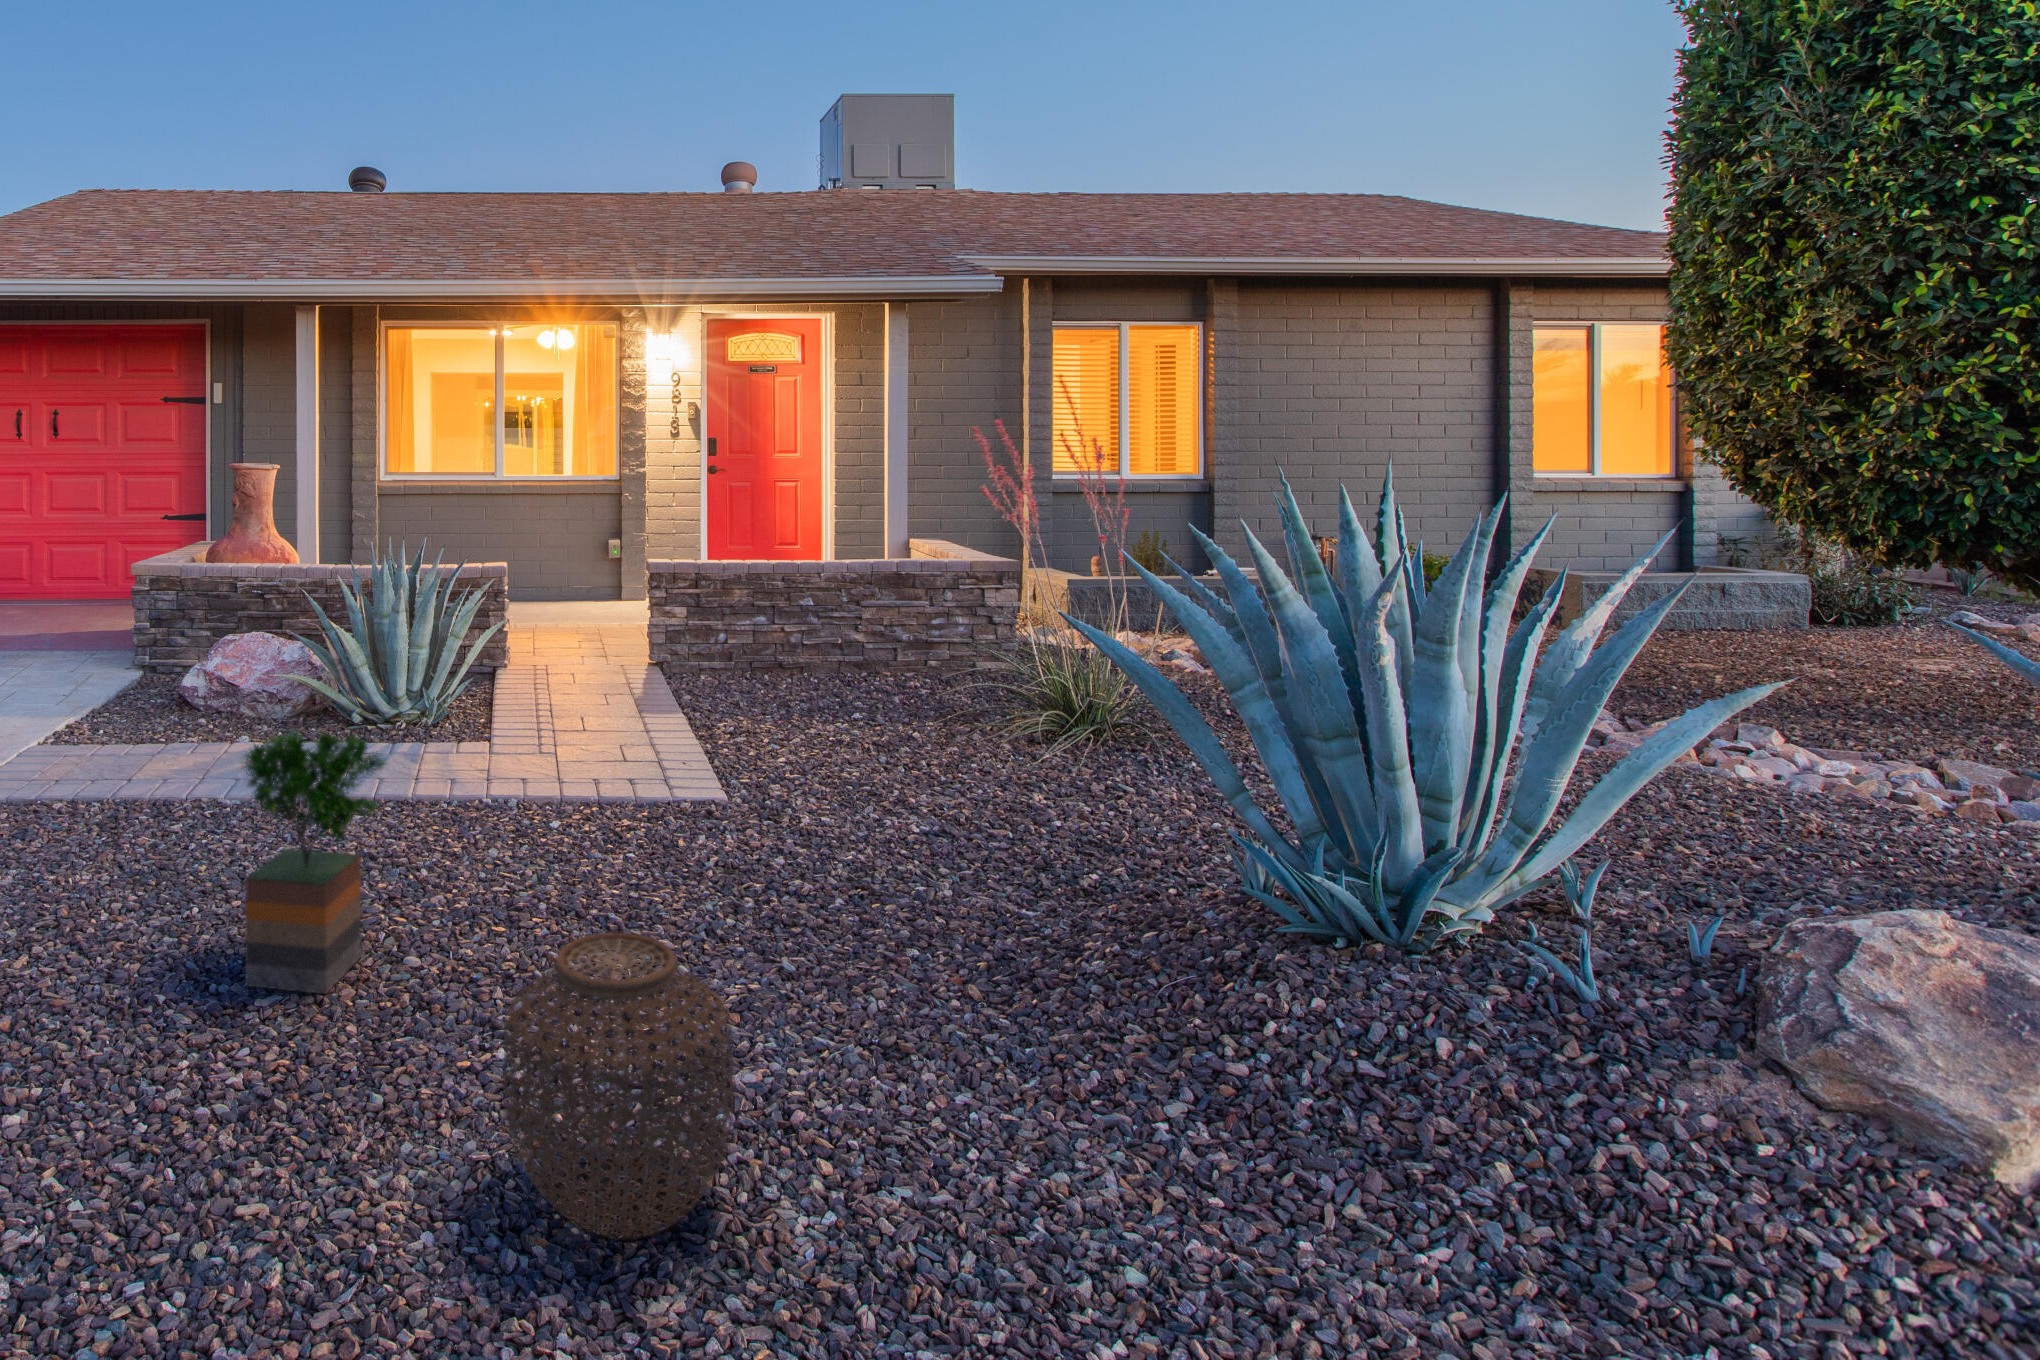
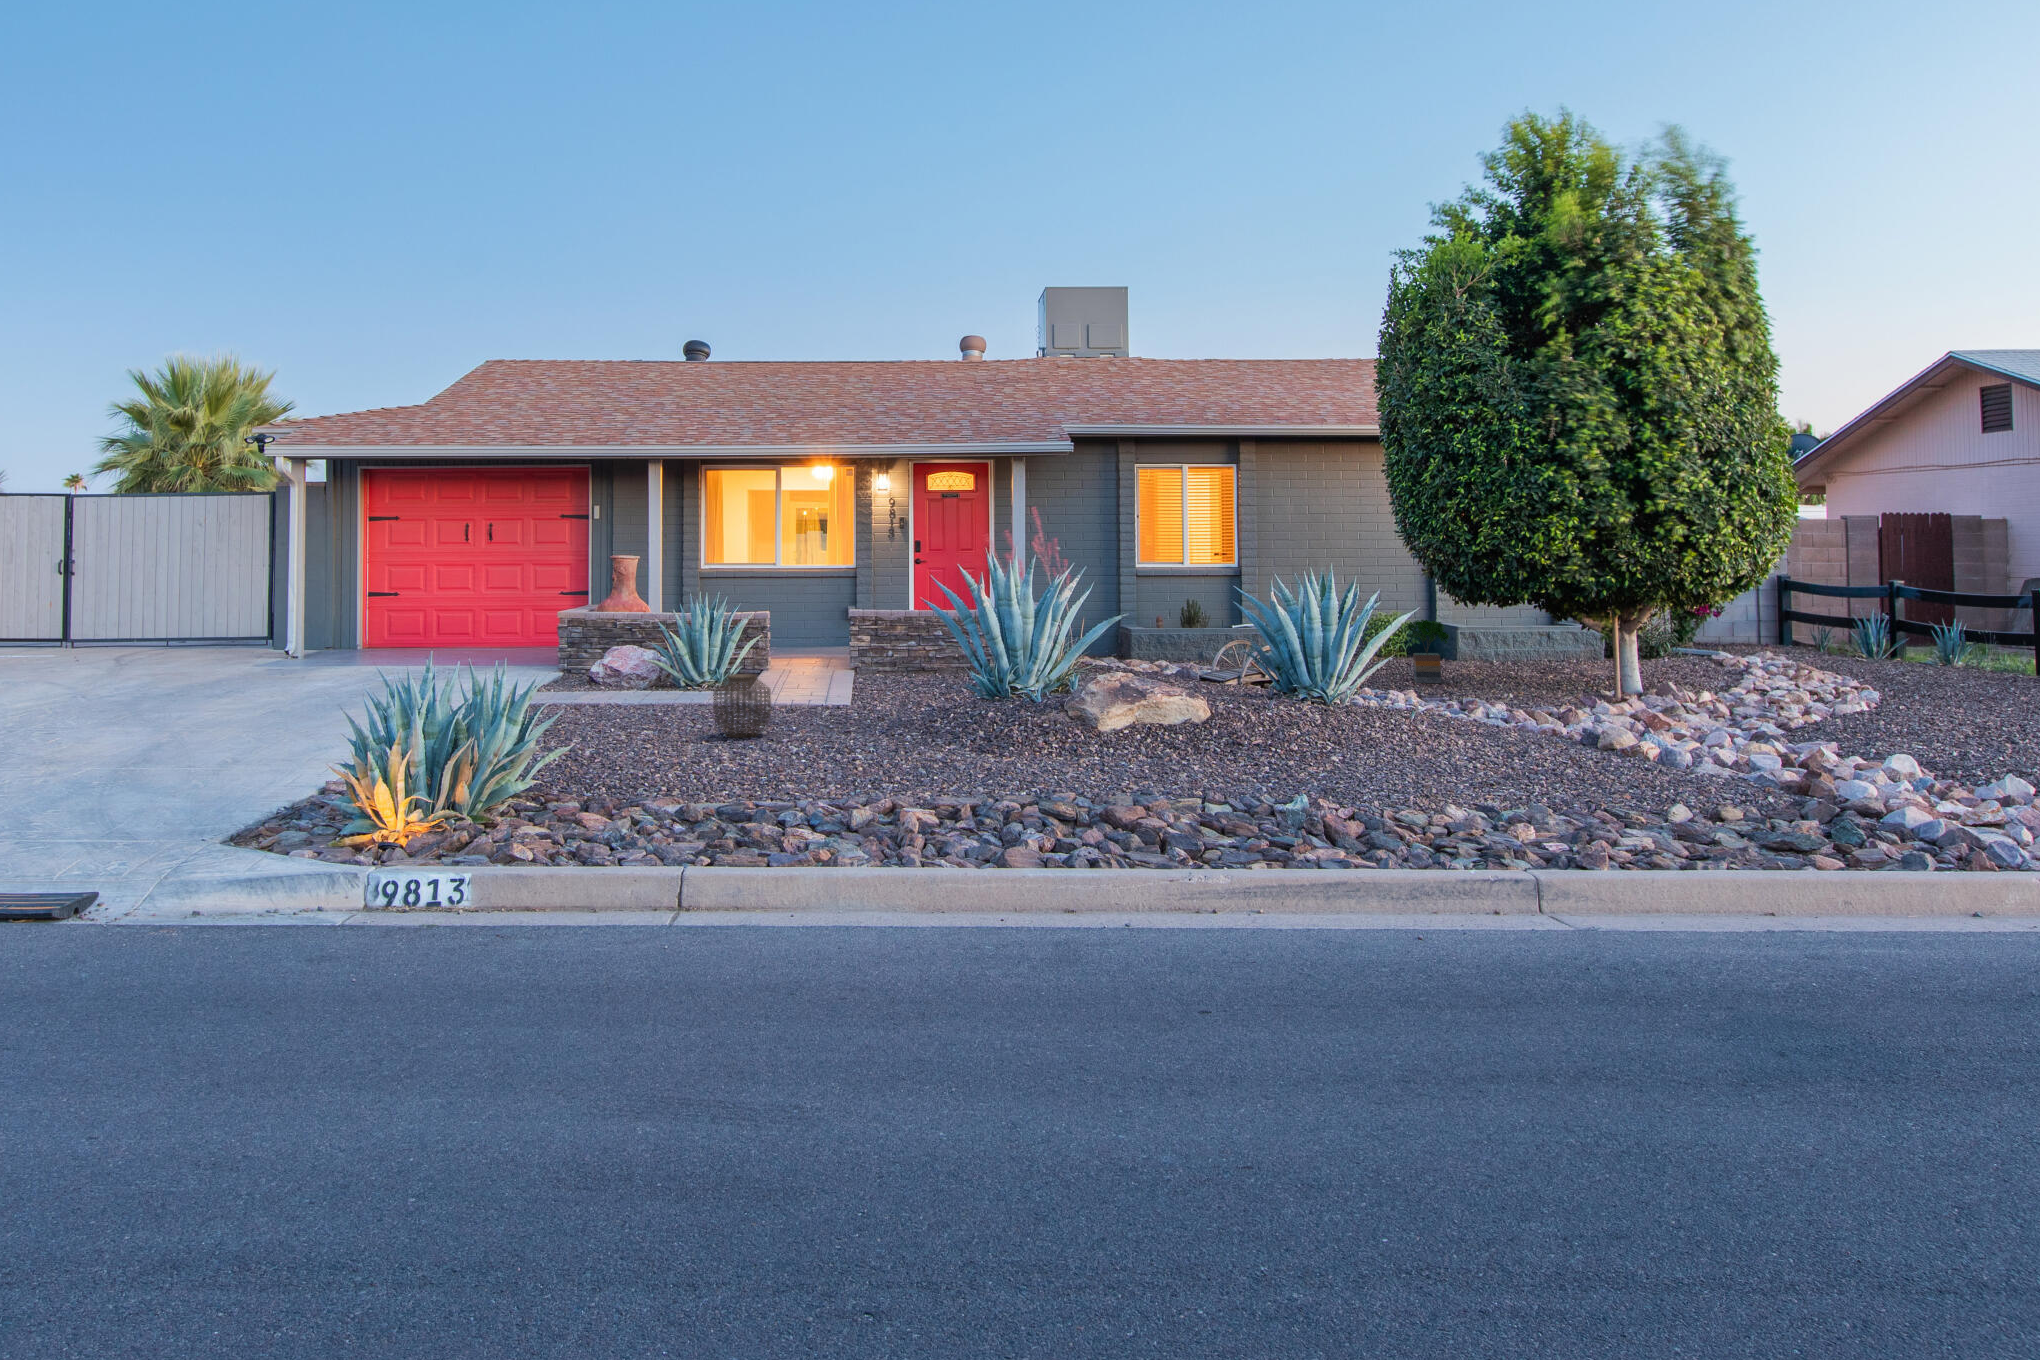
potted tree: present [241,731,386,994] -> present [1405,620,1450,683]

